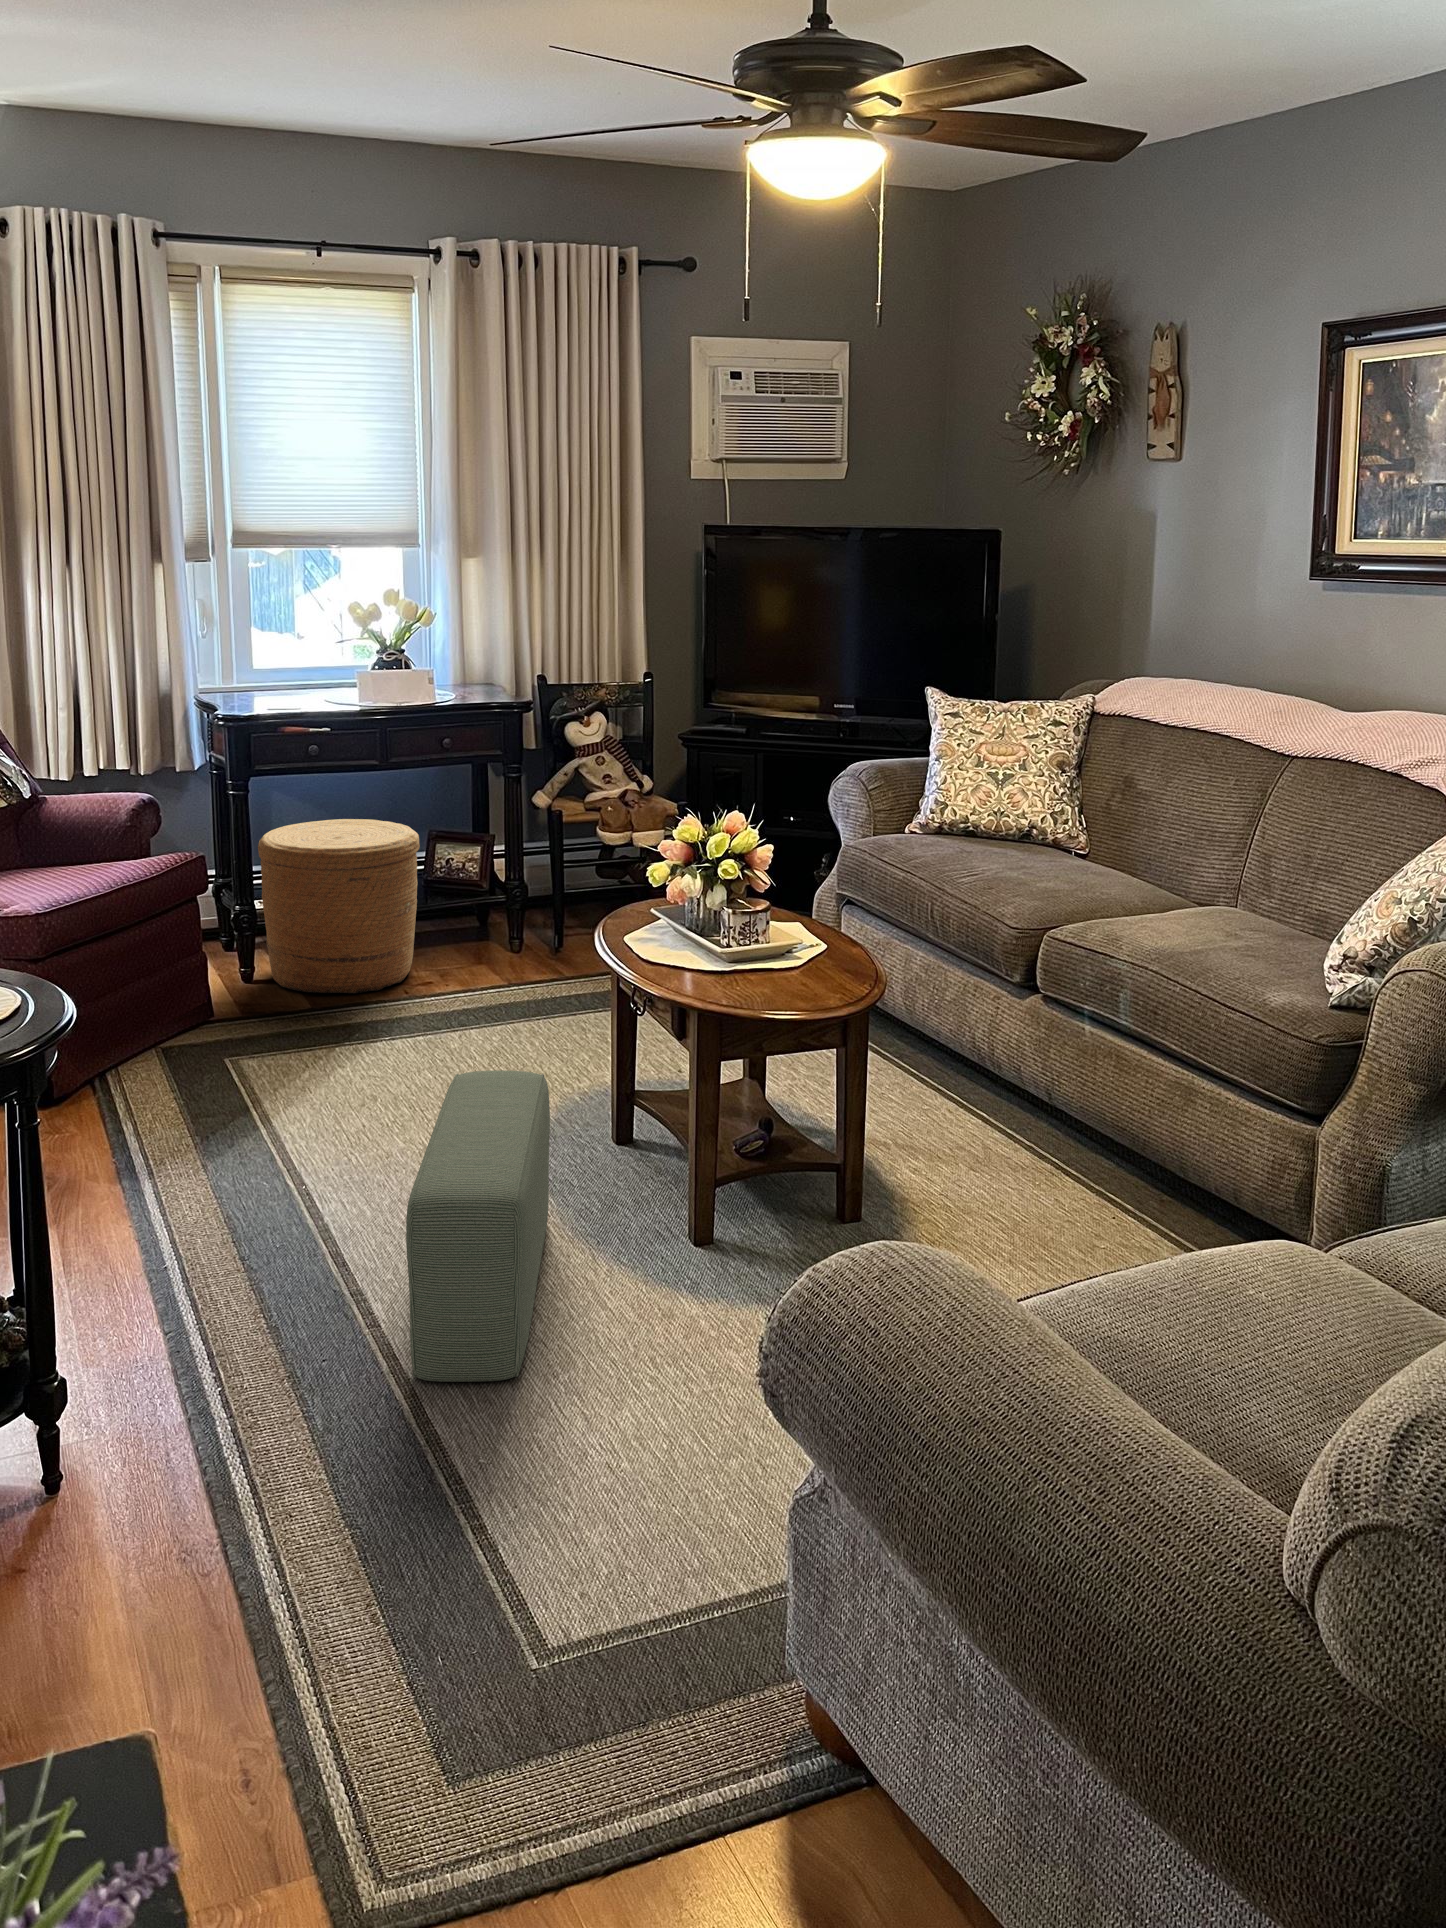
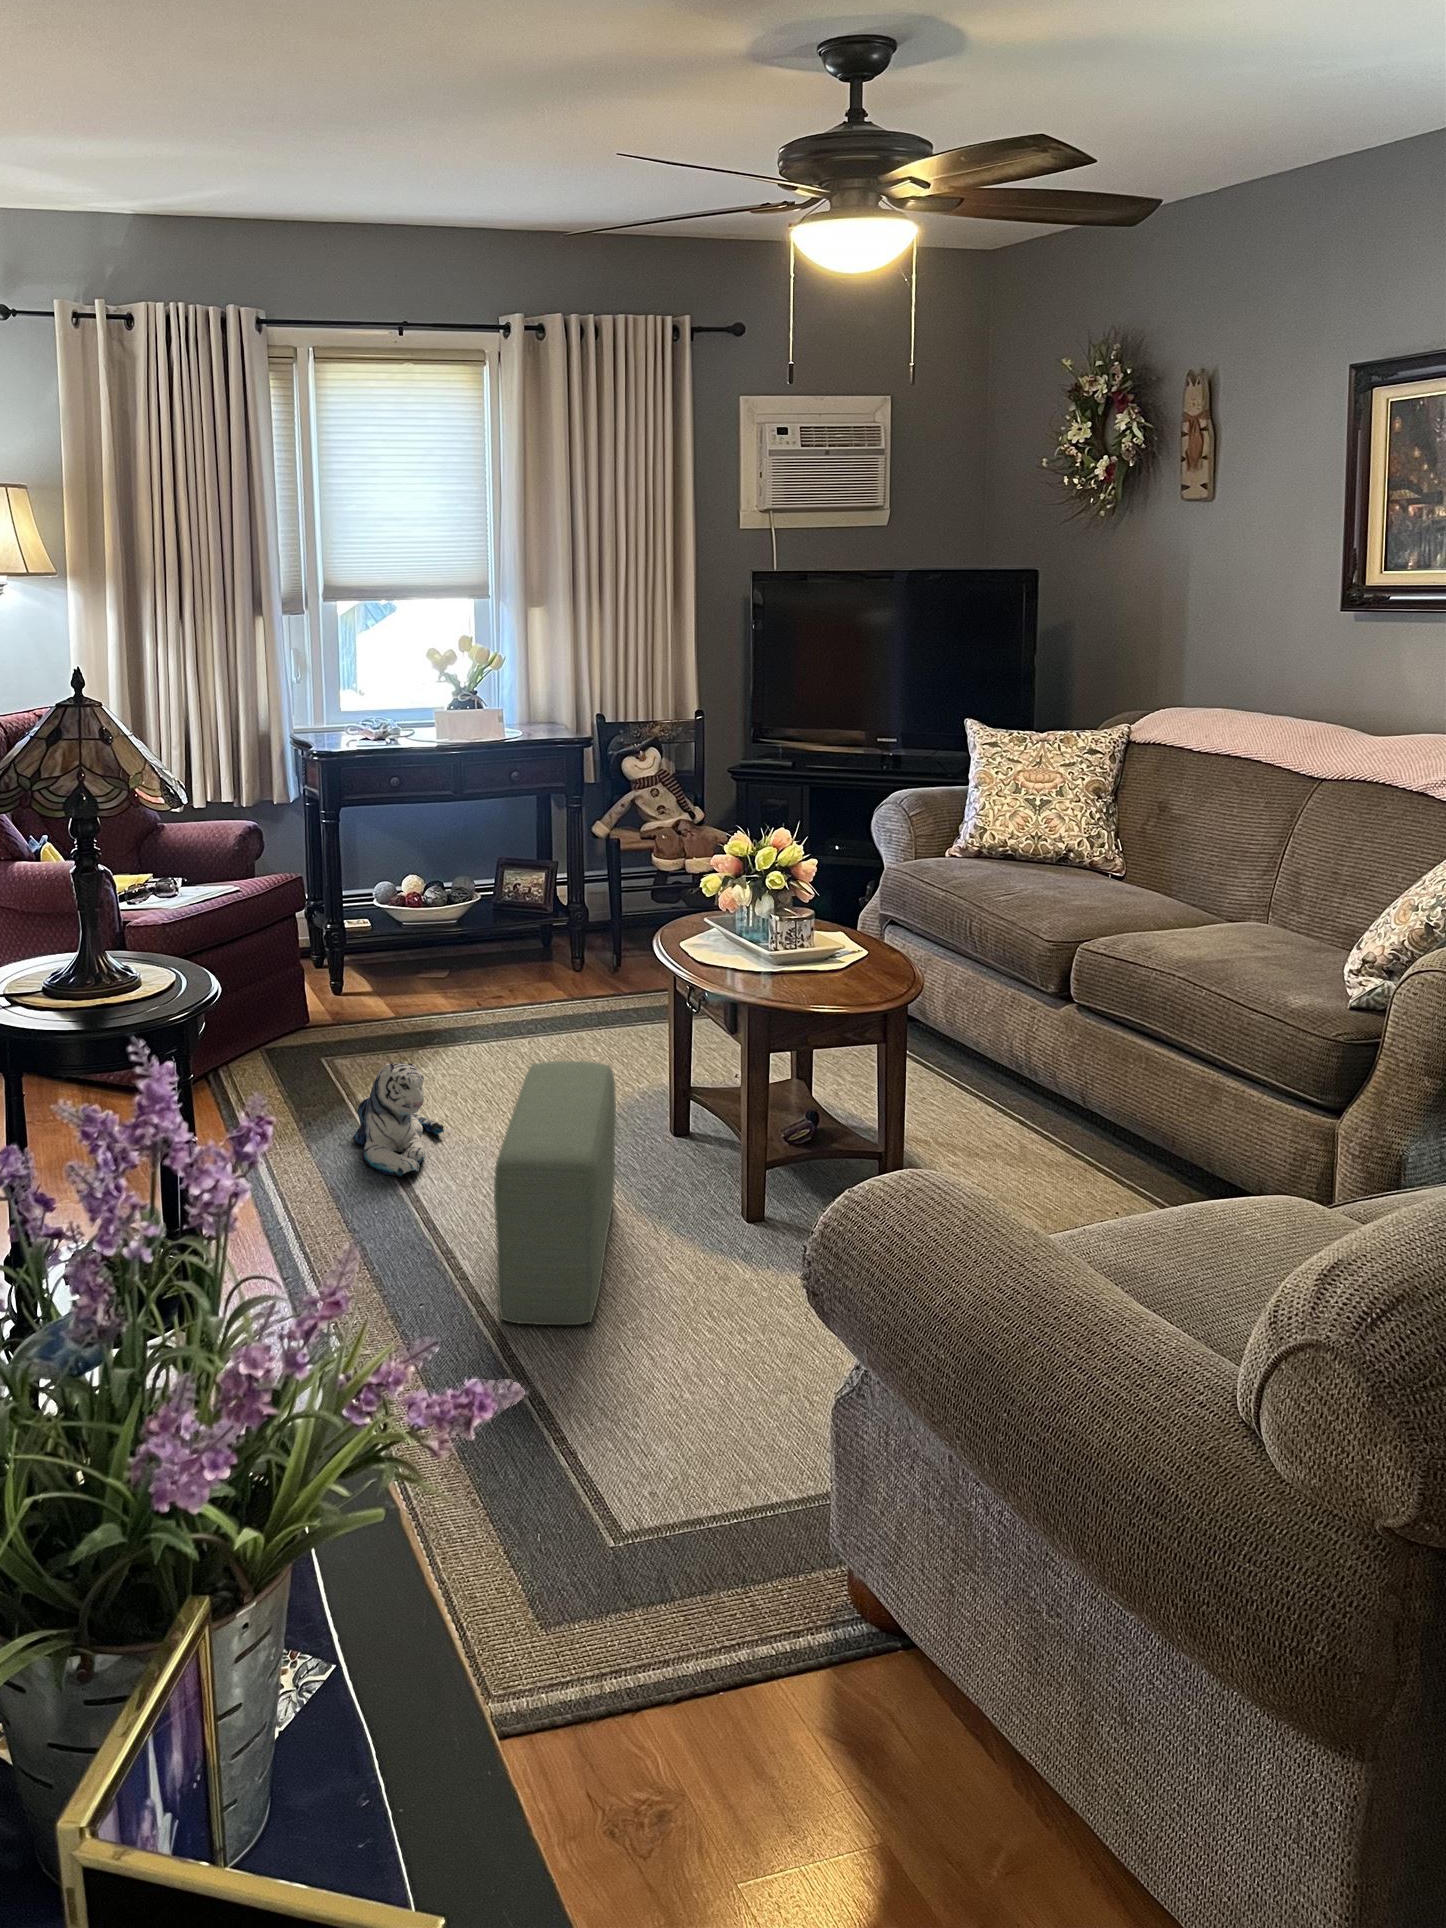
woven basket: present [258,819,420,993] -> none [346,847,490,1005]
plush toy: none [254,1071,360,1201] -> present [353,1063,444,1177]

